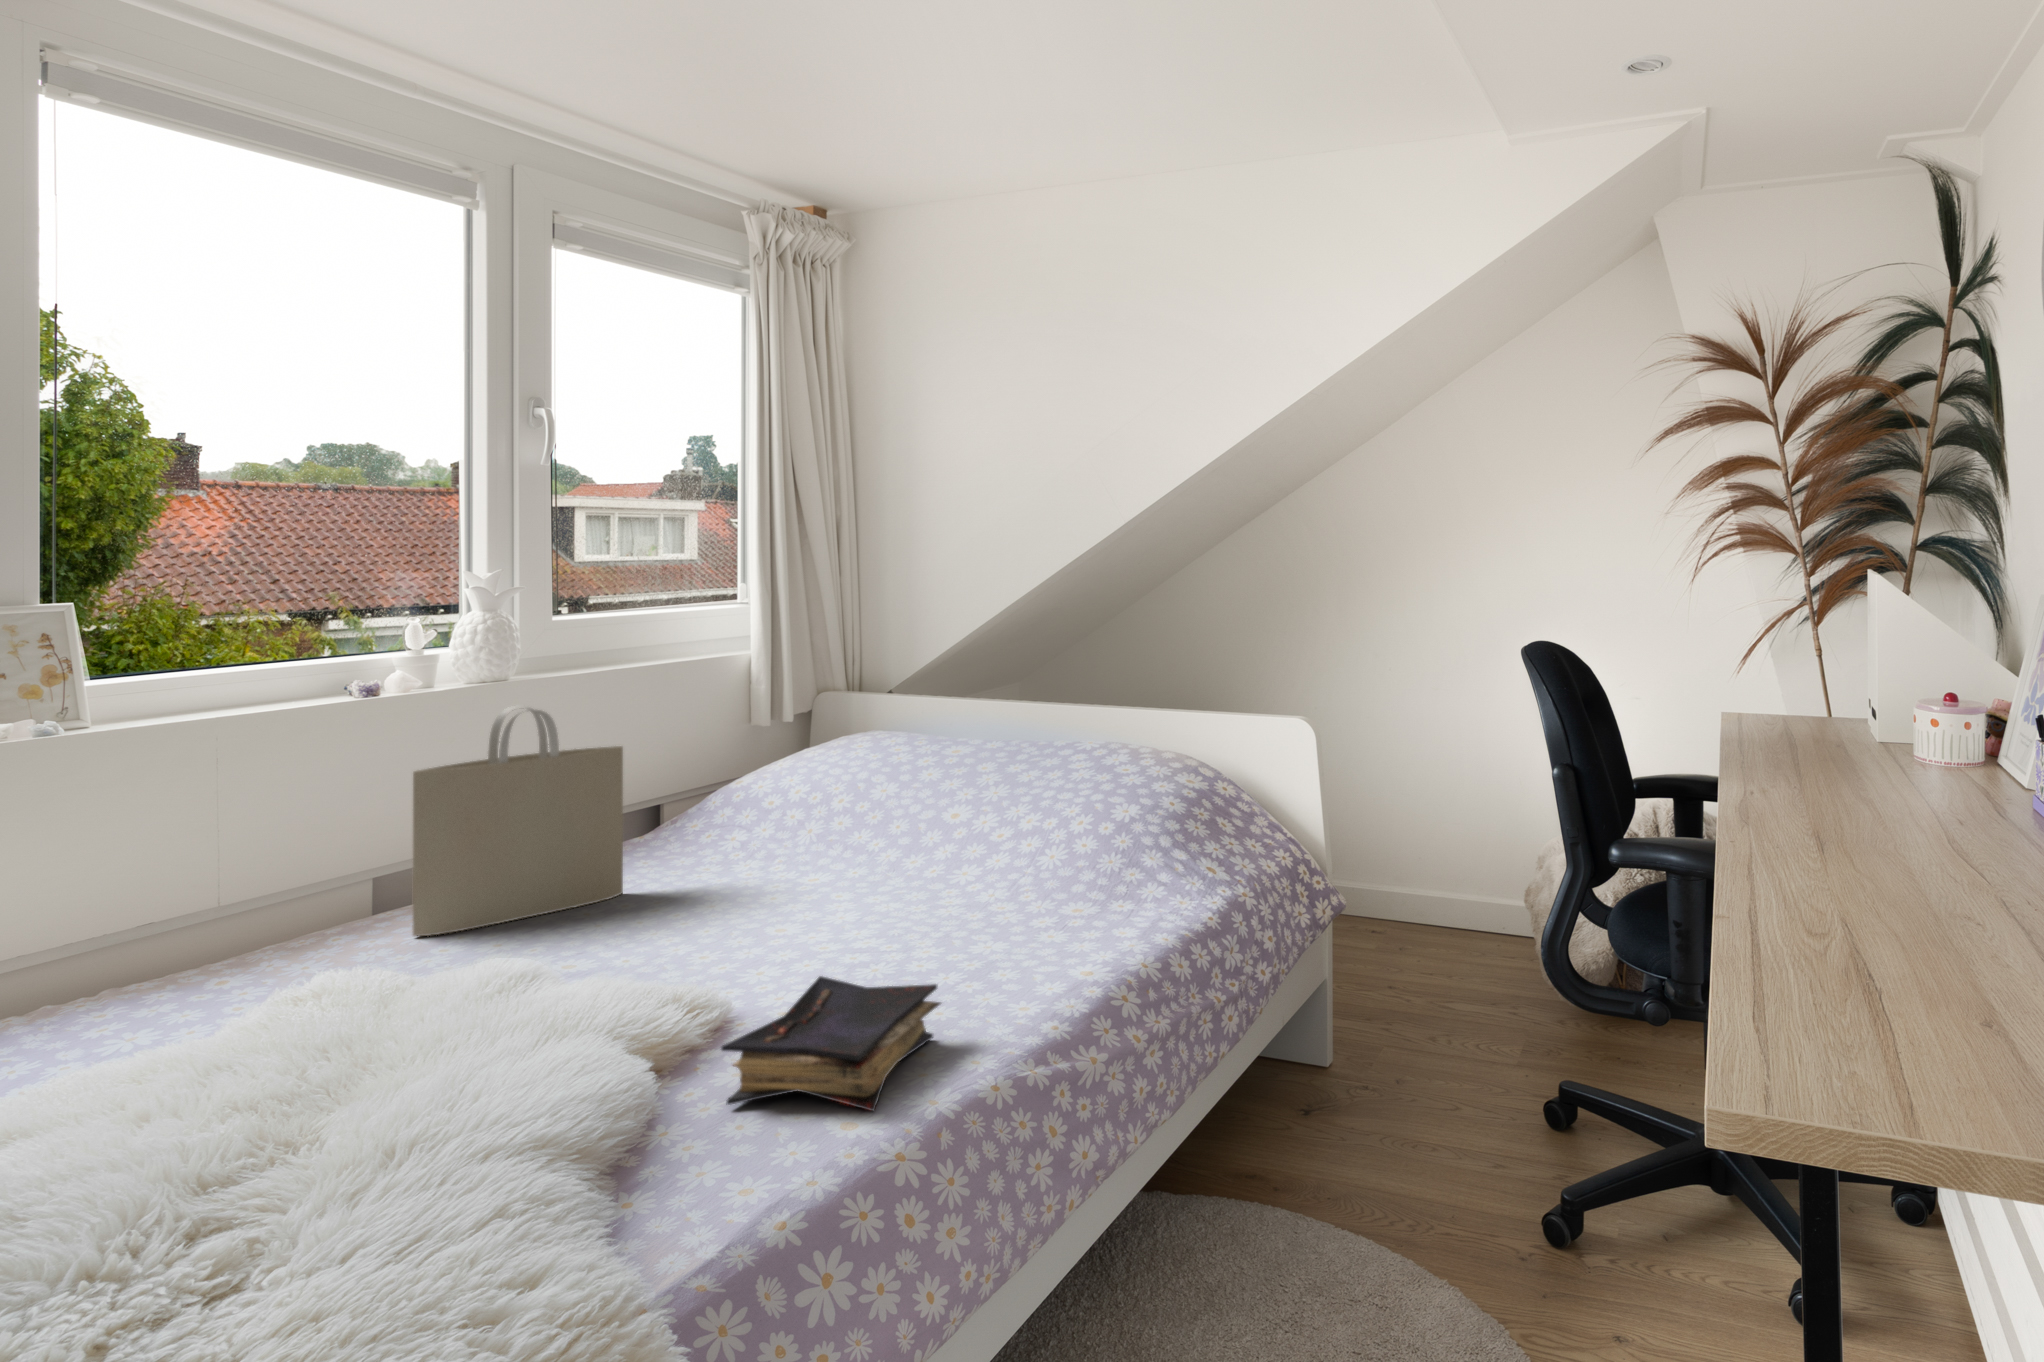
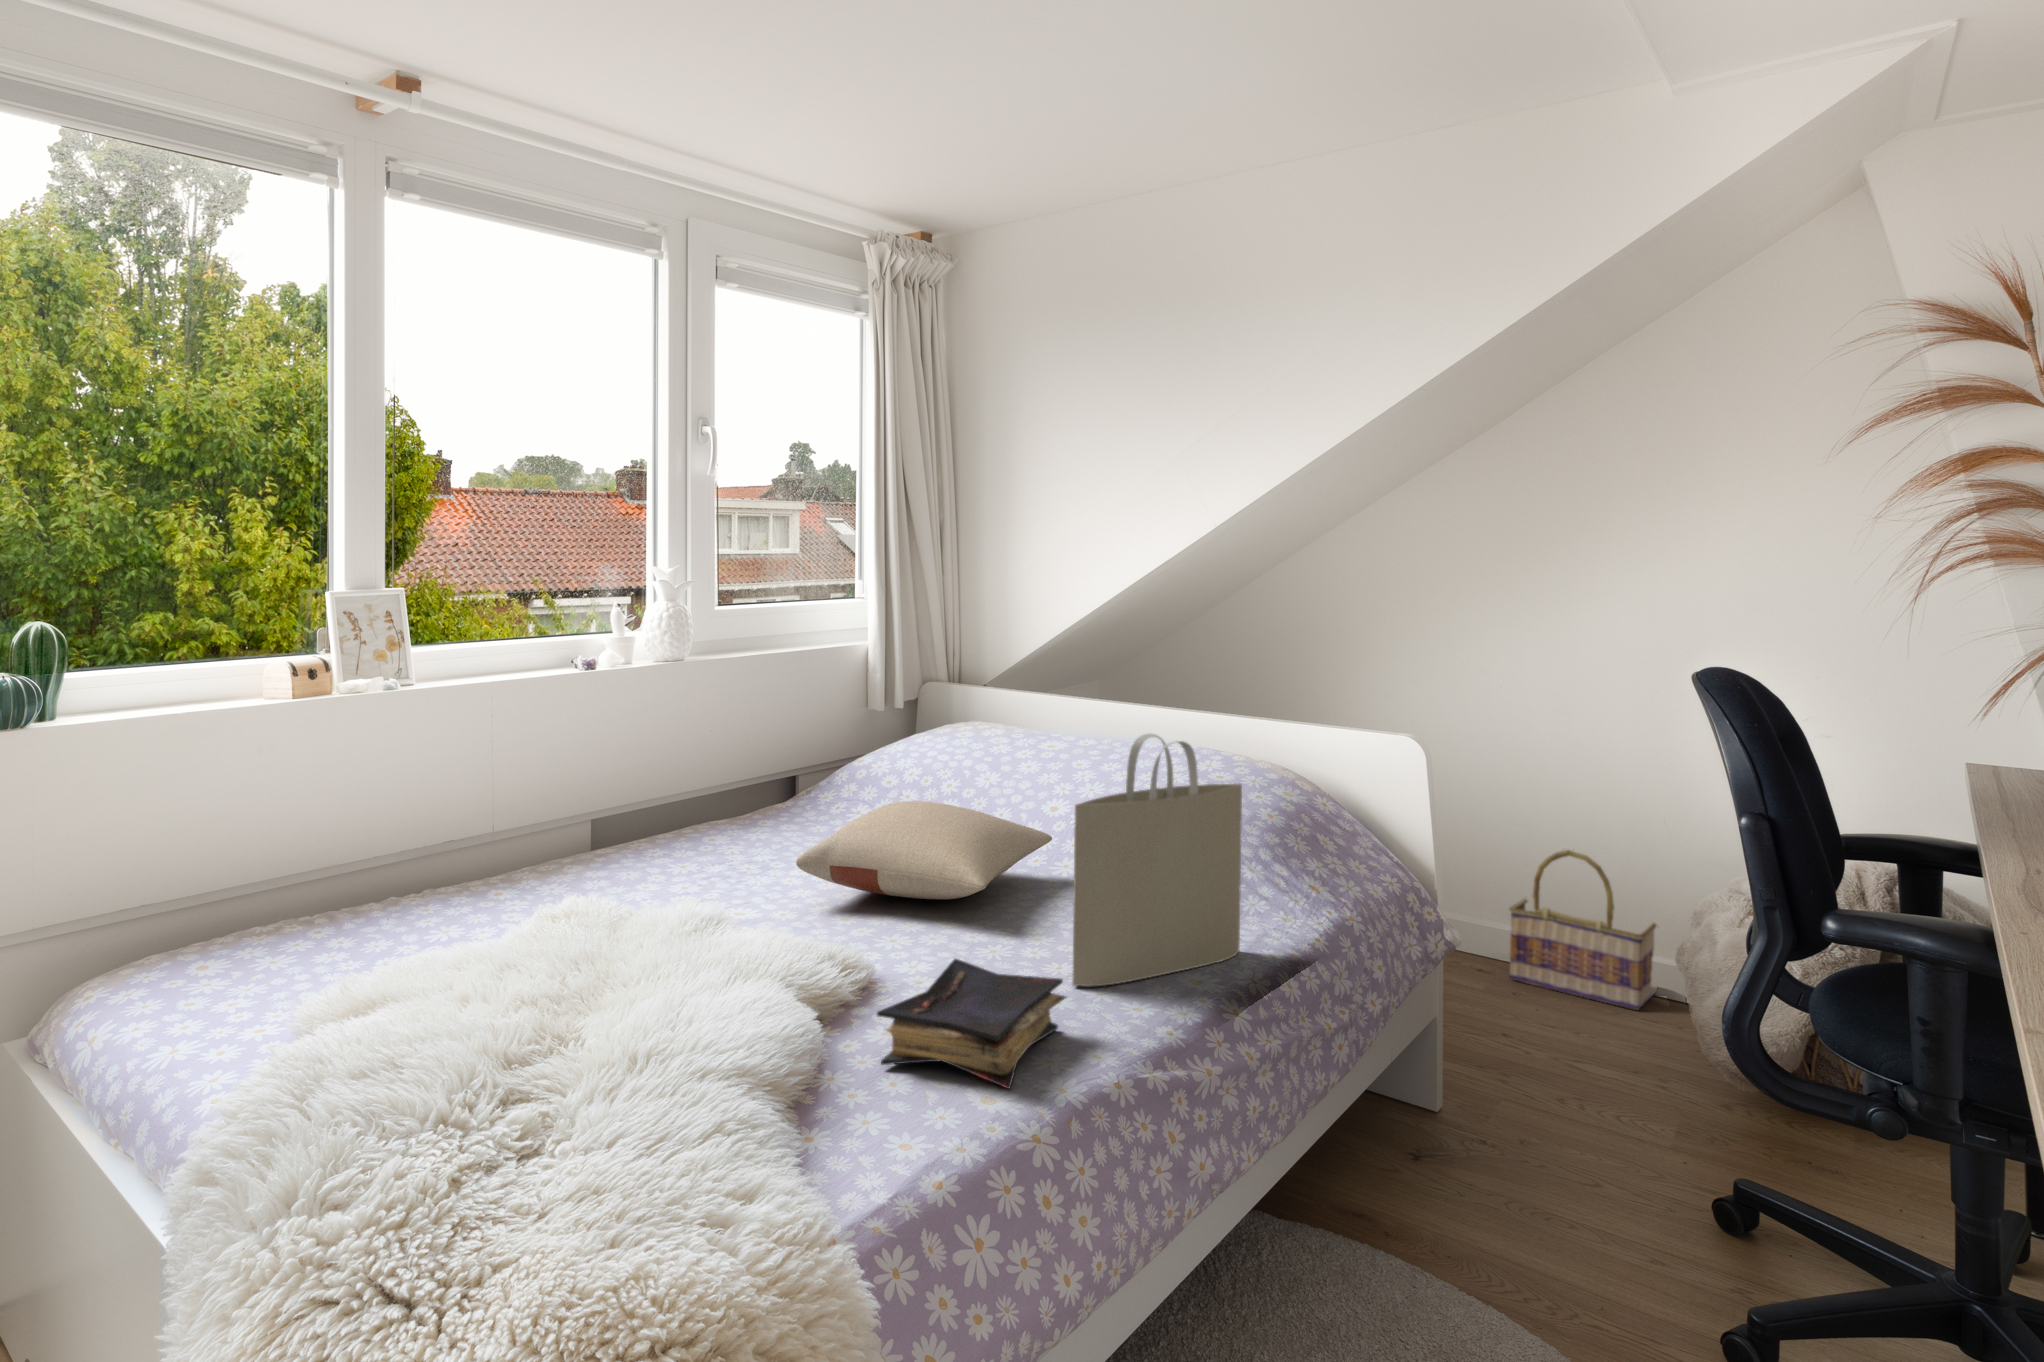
tote bag: present [412,705,623,936] -> present [1072,734,1242,987]
basket: none [1371,802,1495,950] -> present [1509,848,1657,1010]
pillow: none [647,815,939,915] -> present [796,801,1052,899]

